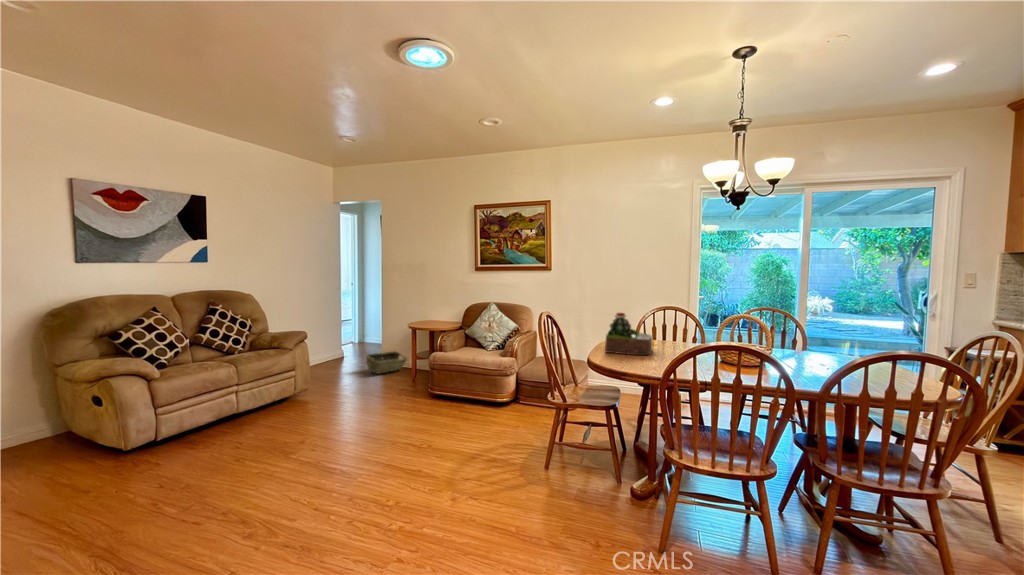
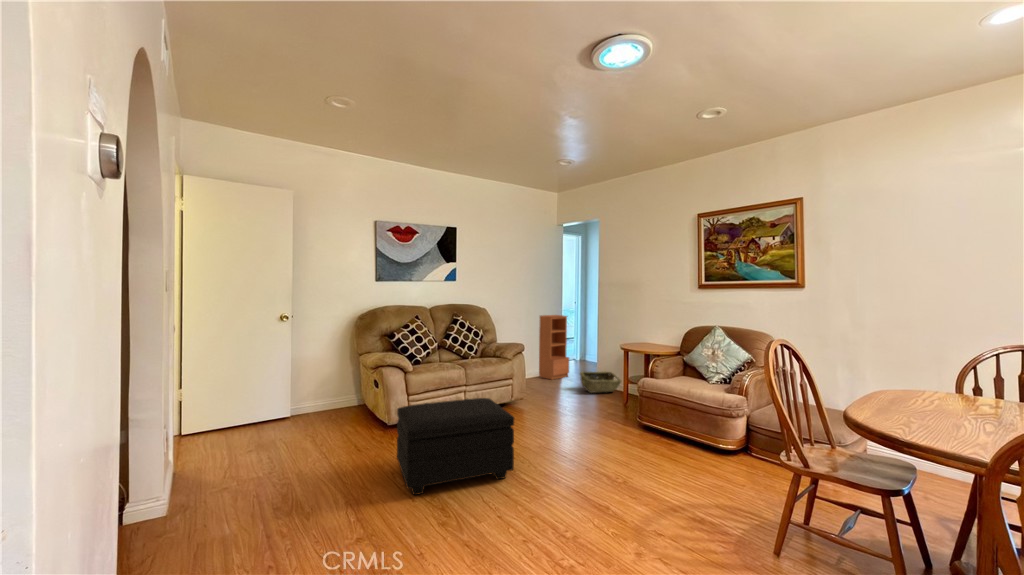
bookcase: none [316,298,351,366] -> present [539,315,569,380]
succulent plant: present [605,313,652,355] -> none [880,348,985,421]
footstool: none [157,394,319,518] -> present [397,398,514,495]

